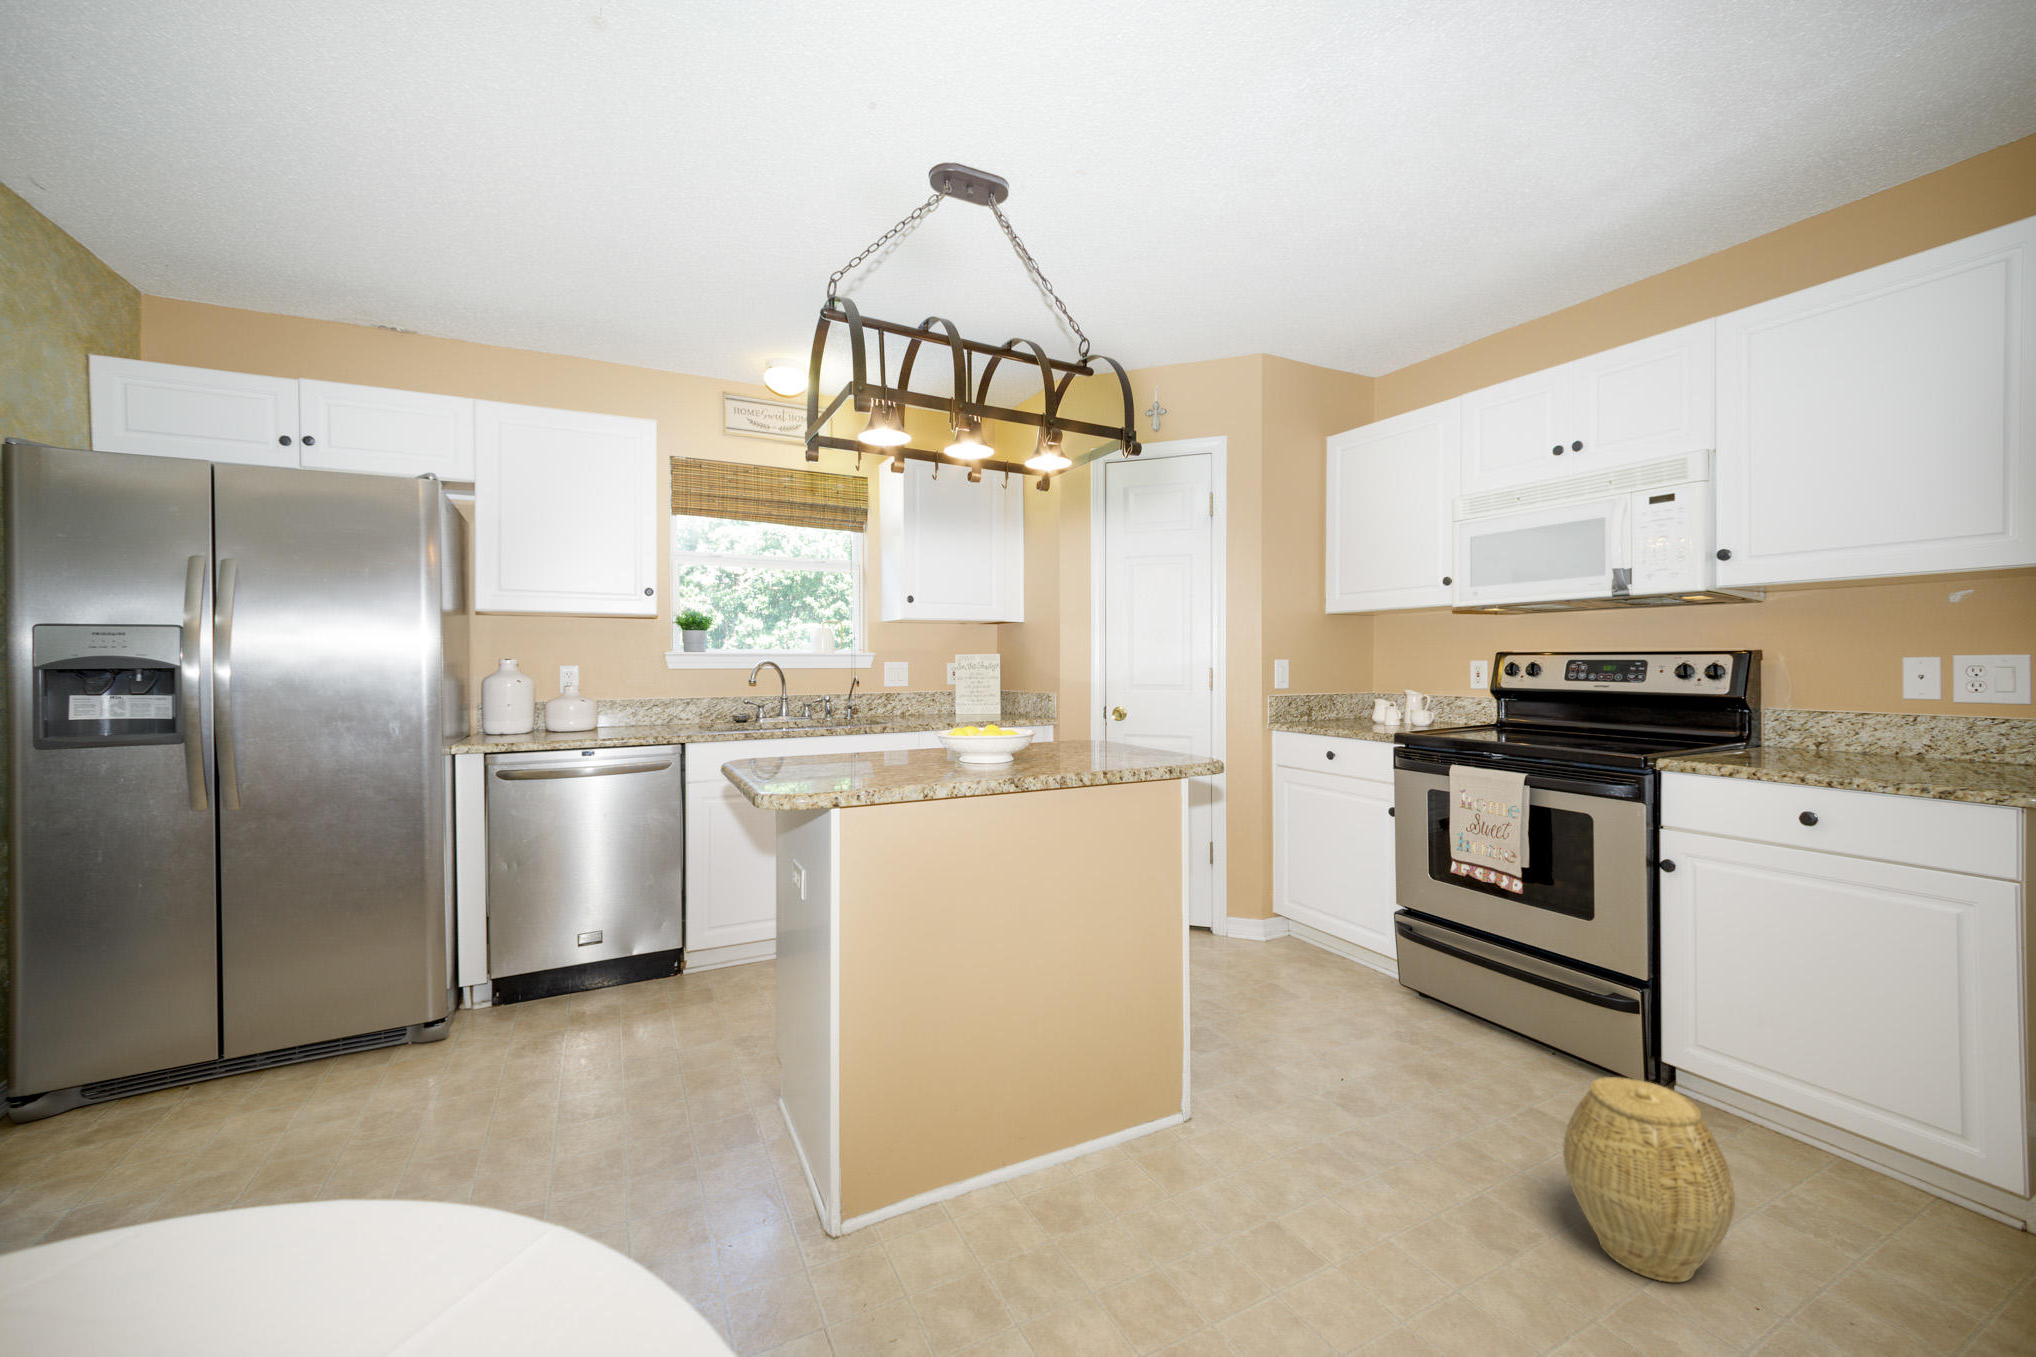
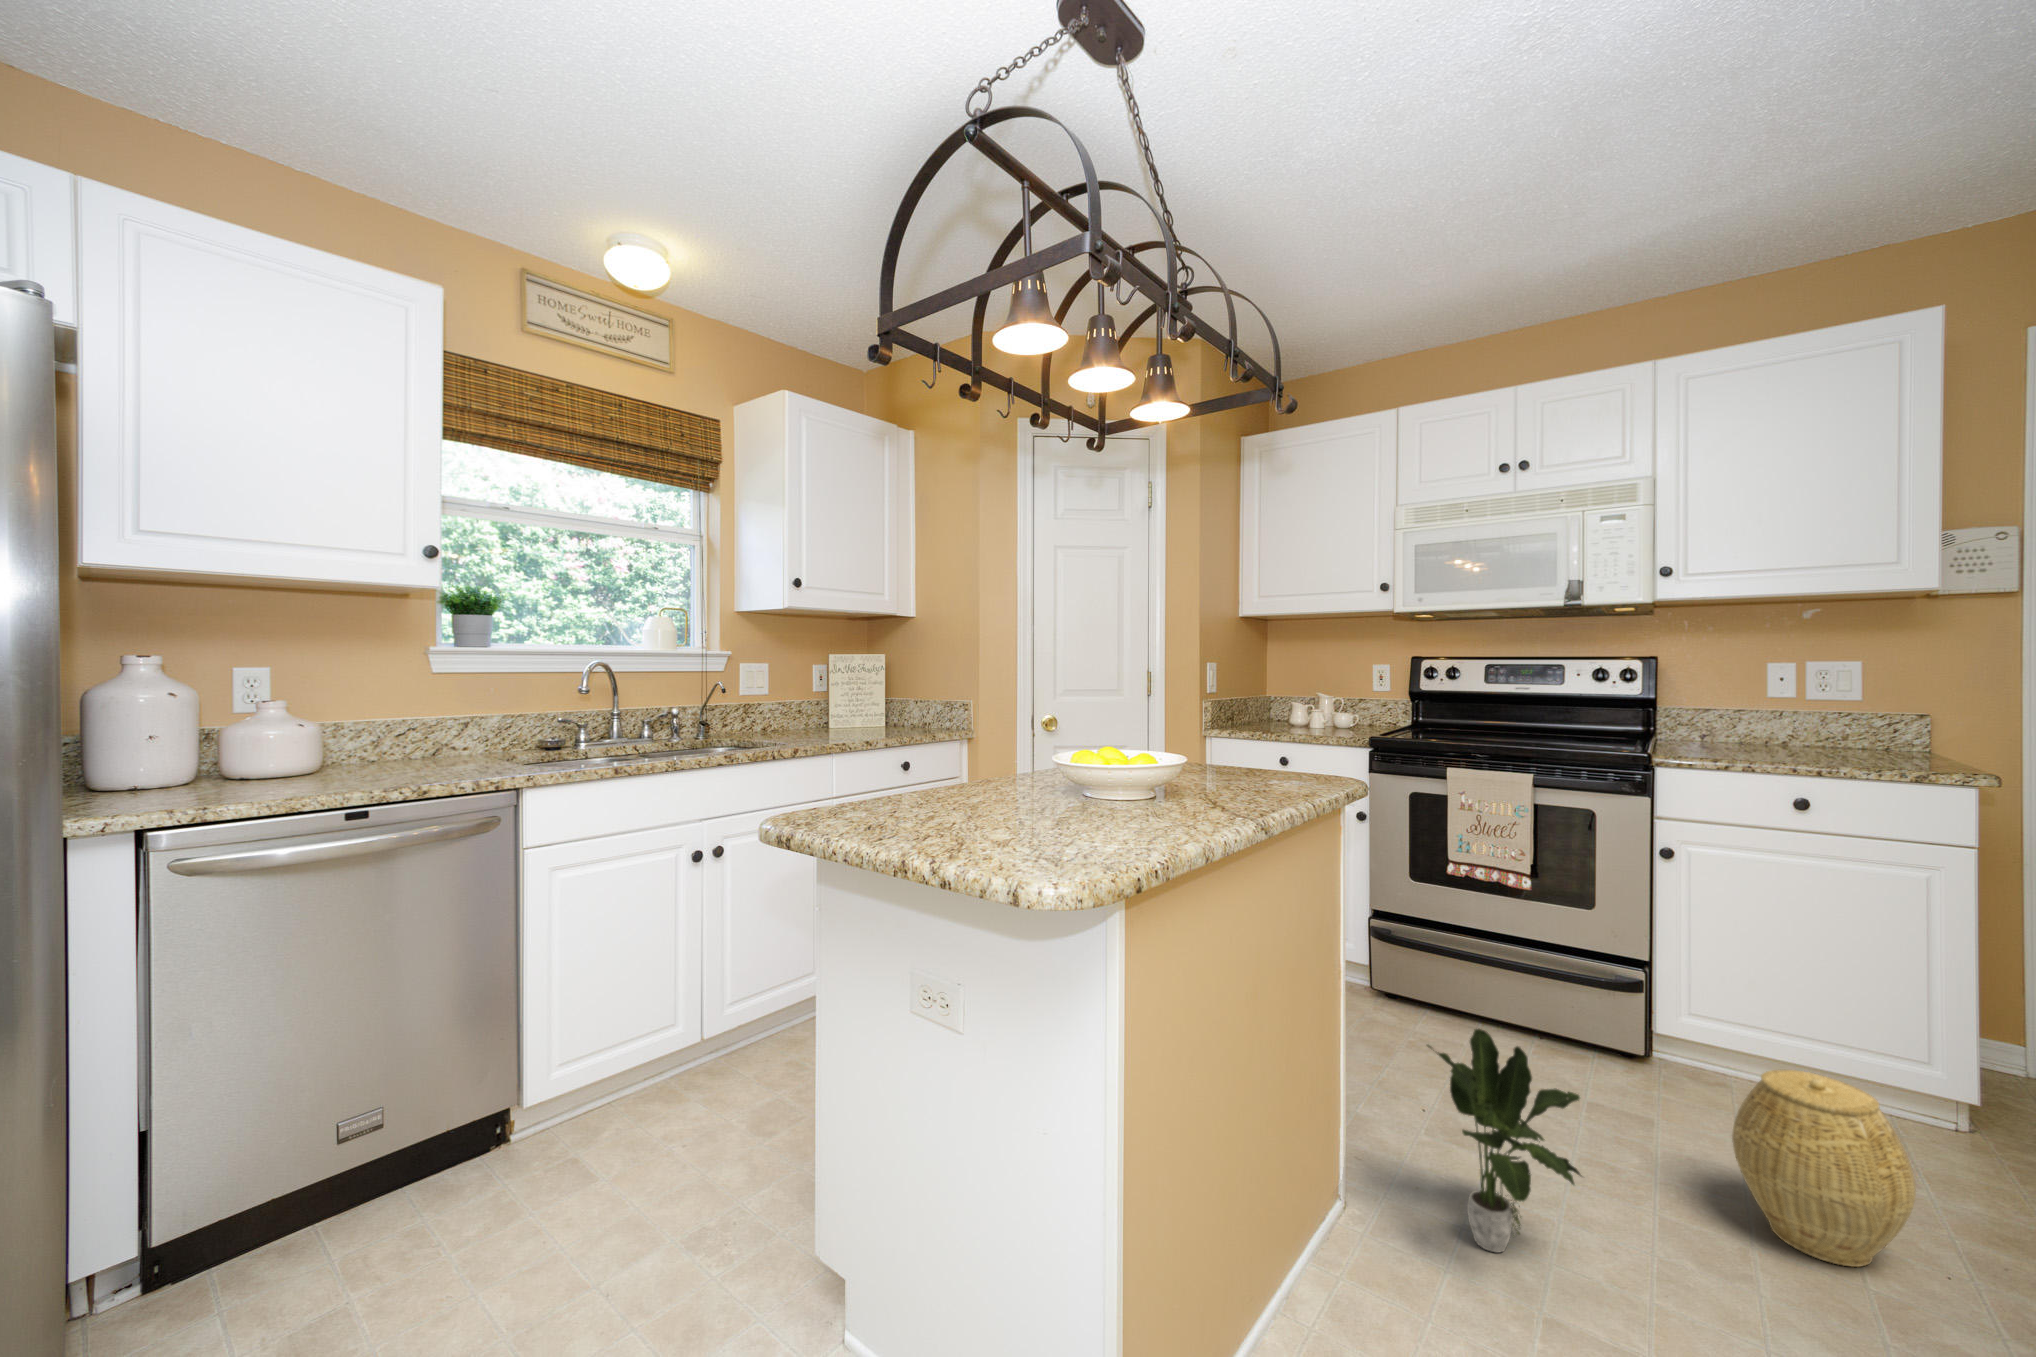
potted plant: none [1230,983,1361,1179] -> present [1427,1029,1581,1252]

